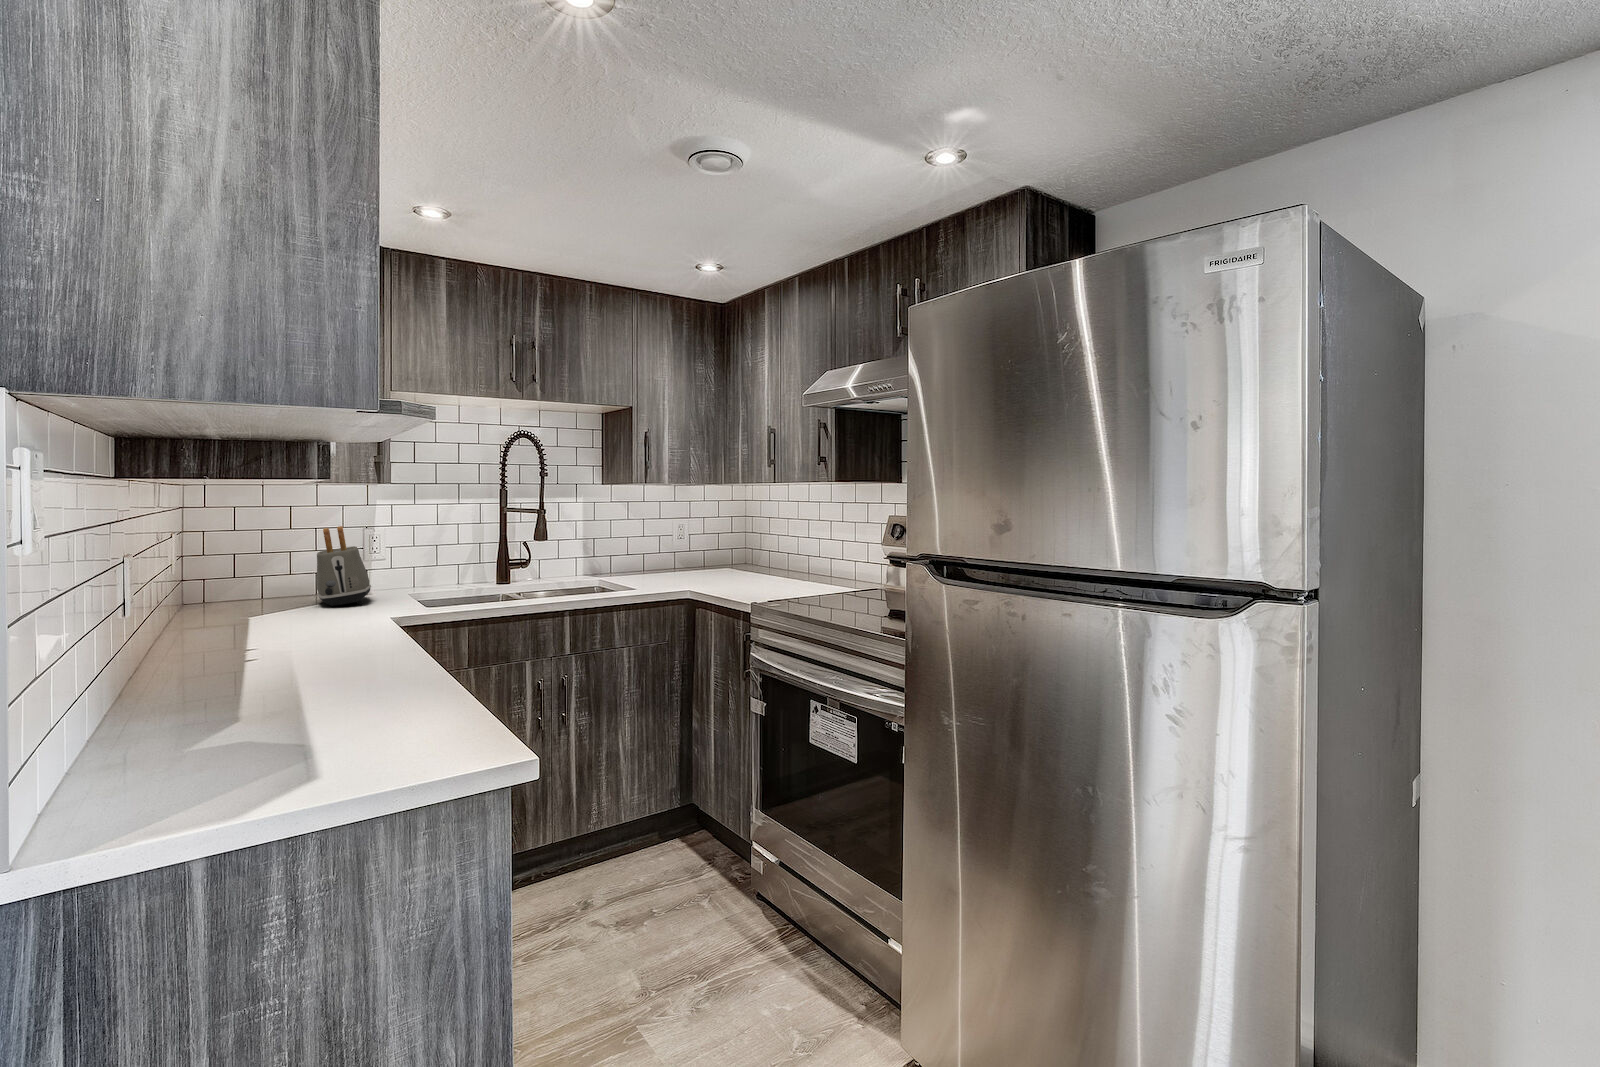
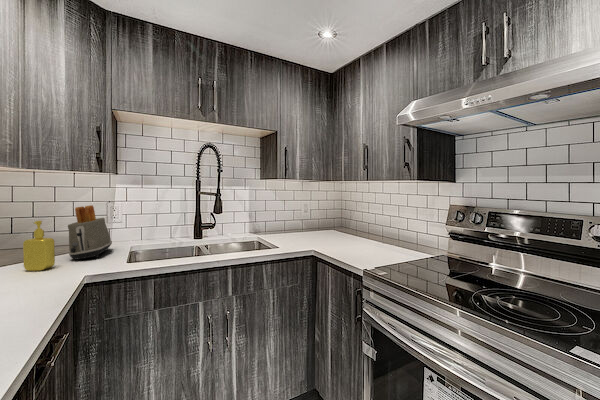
soap dispenser: none [274,546,314,615] -> present [23,221,55,271]

